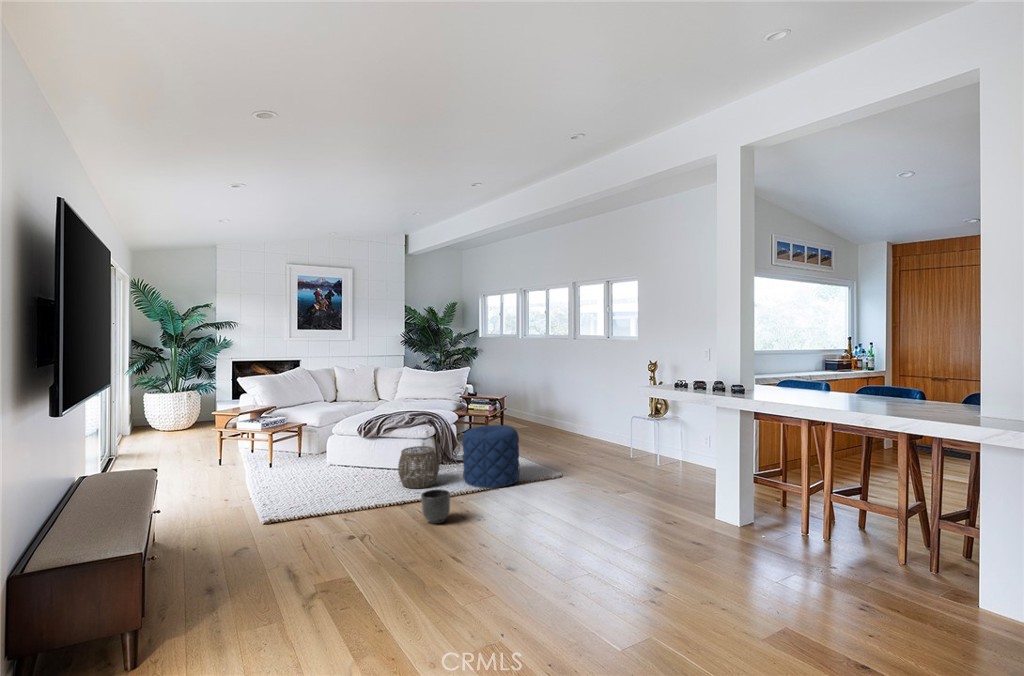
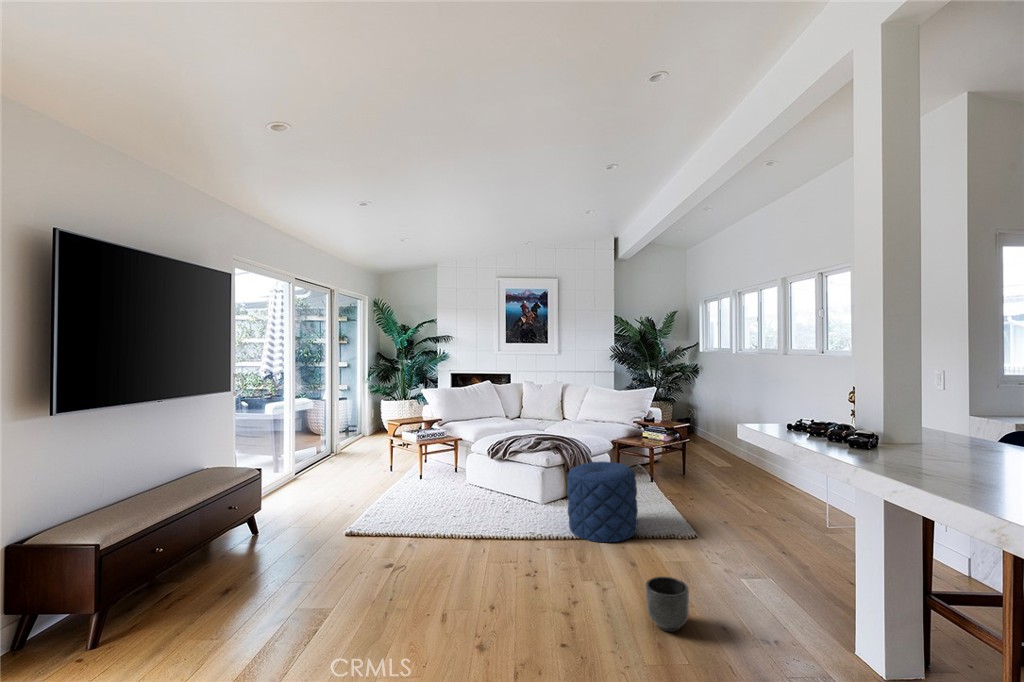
woven basket: present [398,446,439,488] -> none [499,476,544,525]
planter: present [421,489,450,524] -> present [646,577,689,632]

